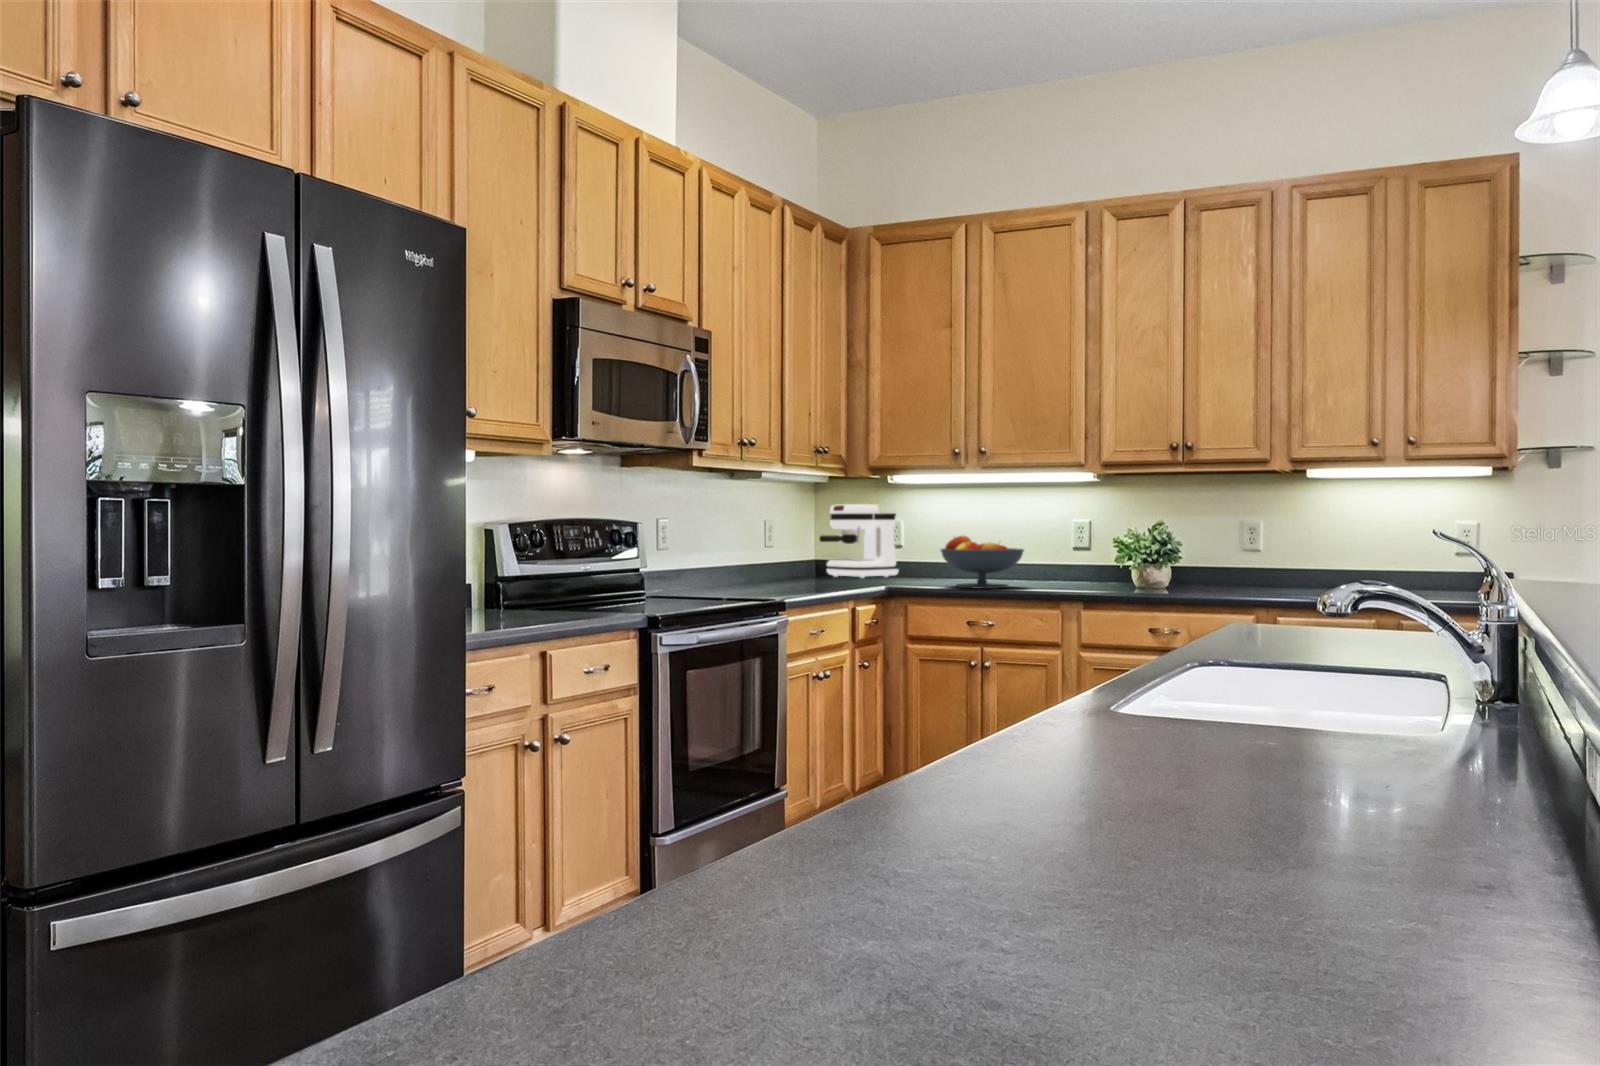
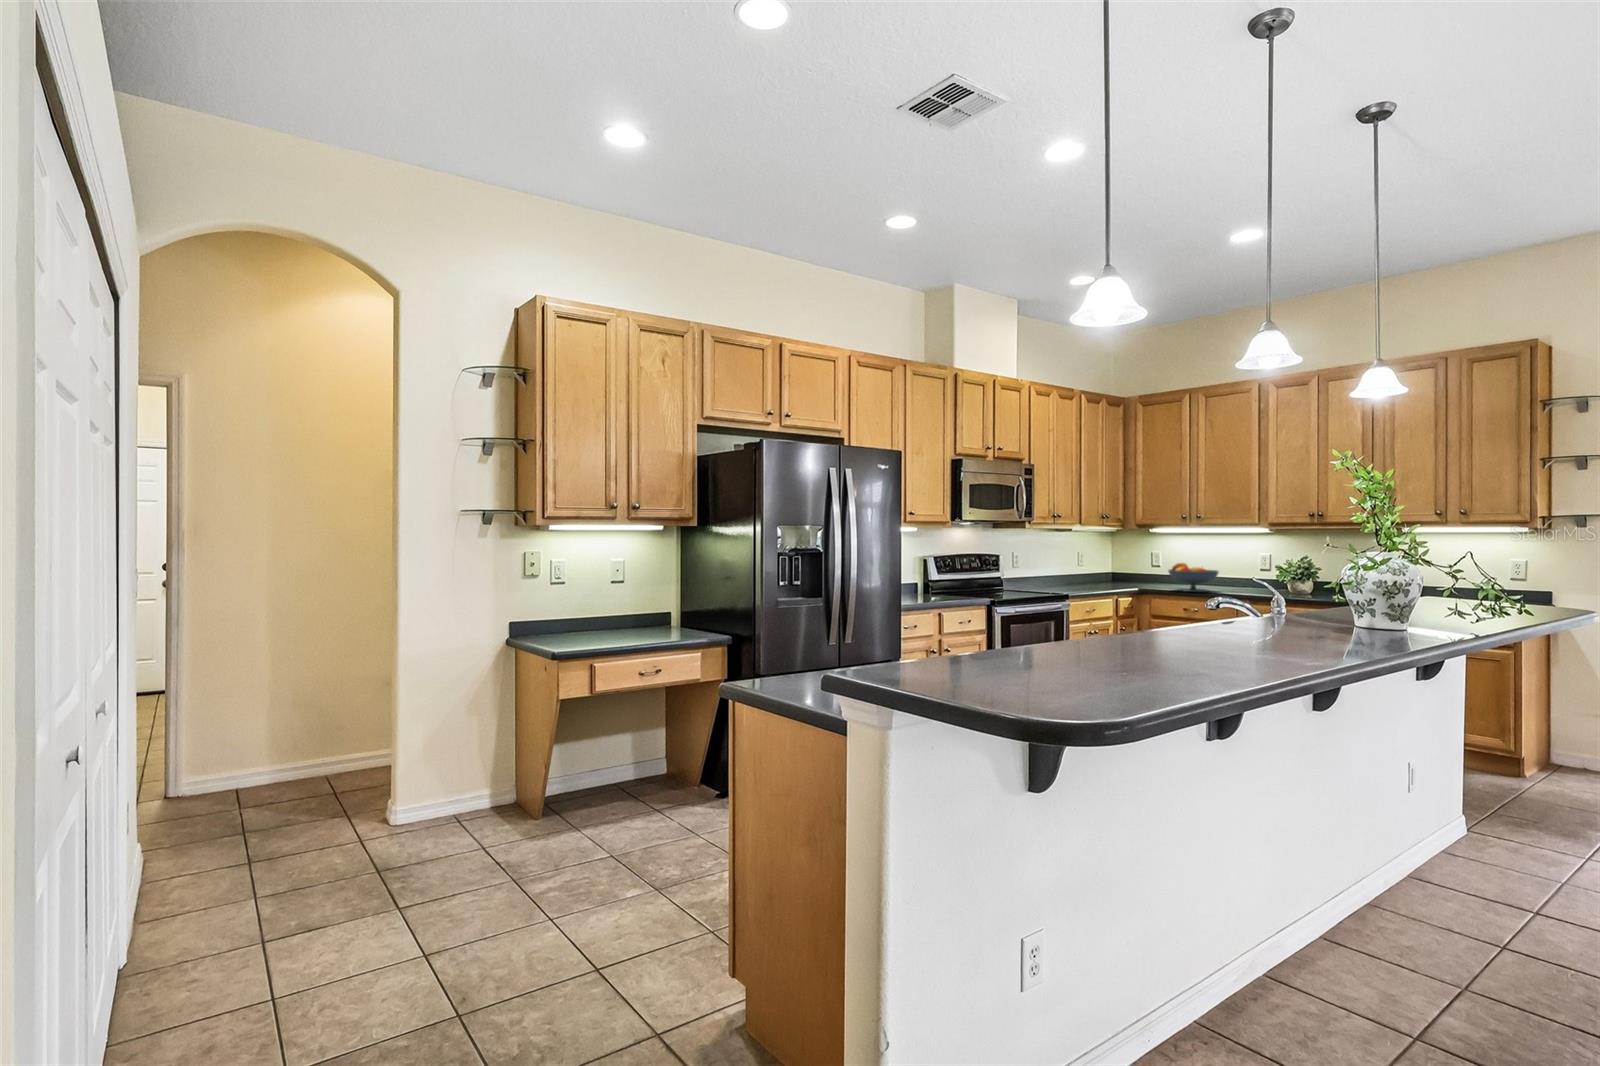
coffee maker: present [819,504,898,578] -> none [1111,542,1160,583]

